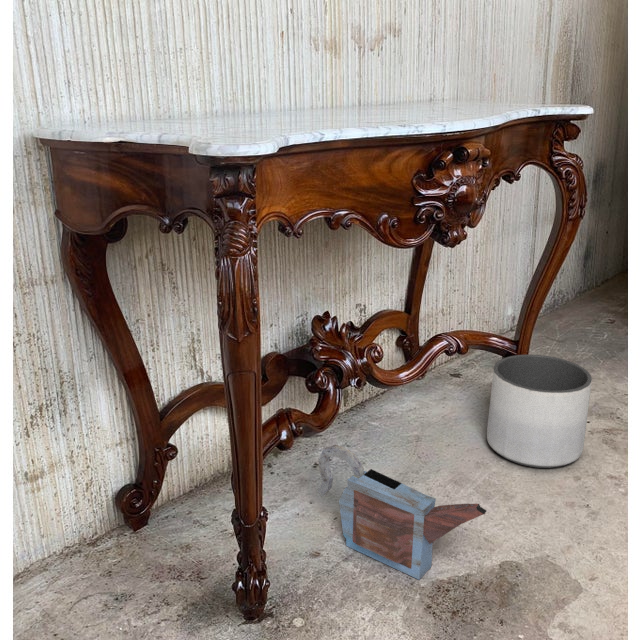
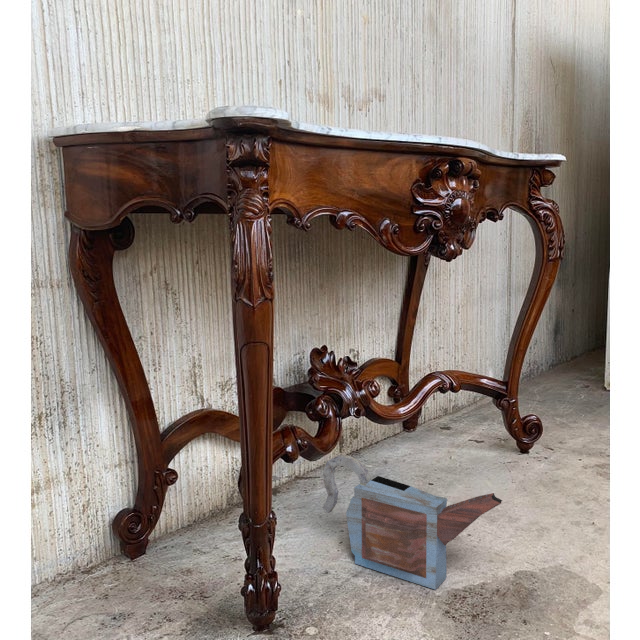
planter: present [487,355,592,468] -> none [484,388,583,493]

